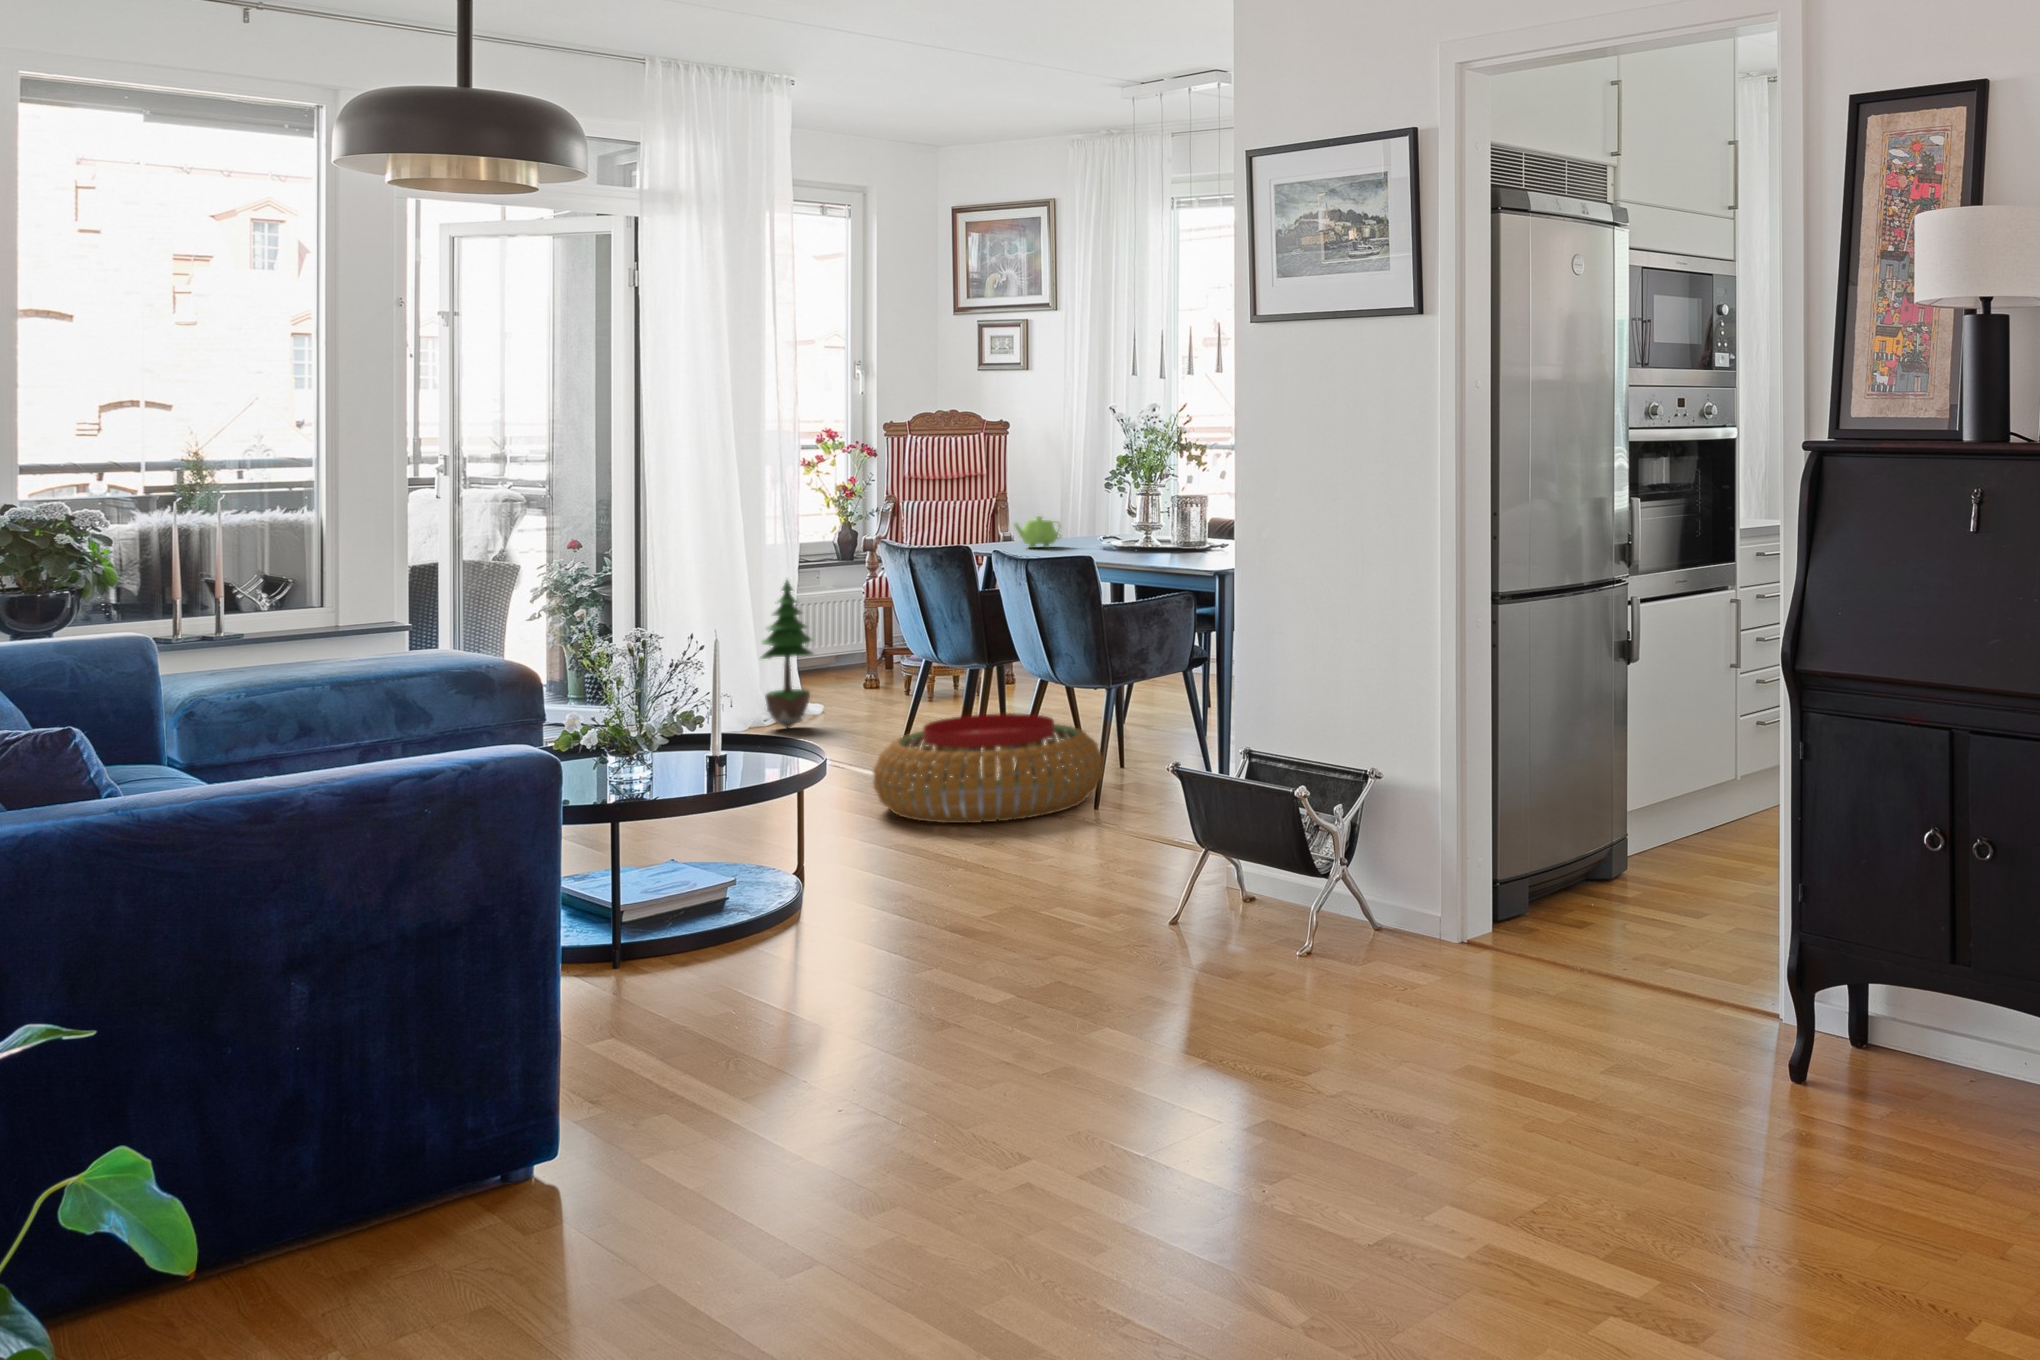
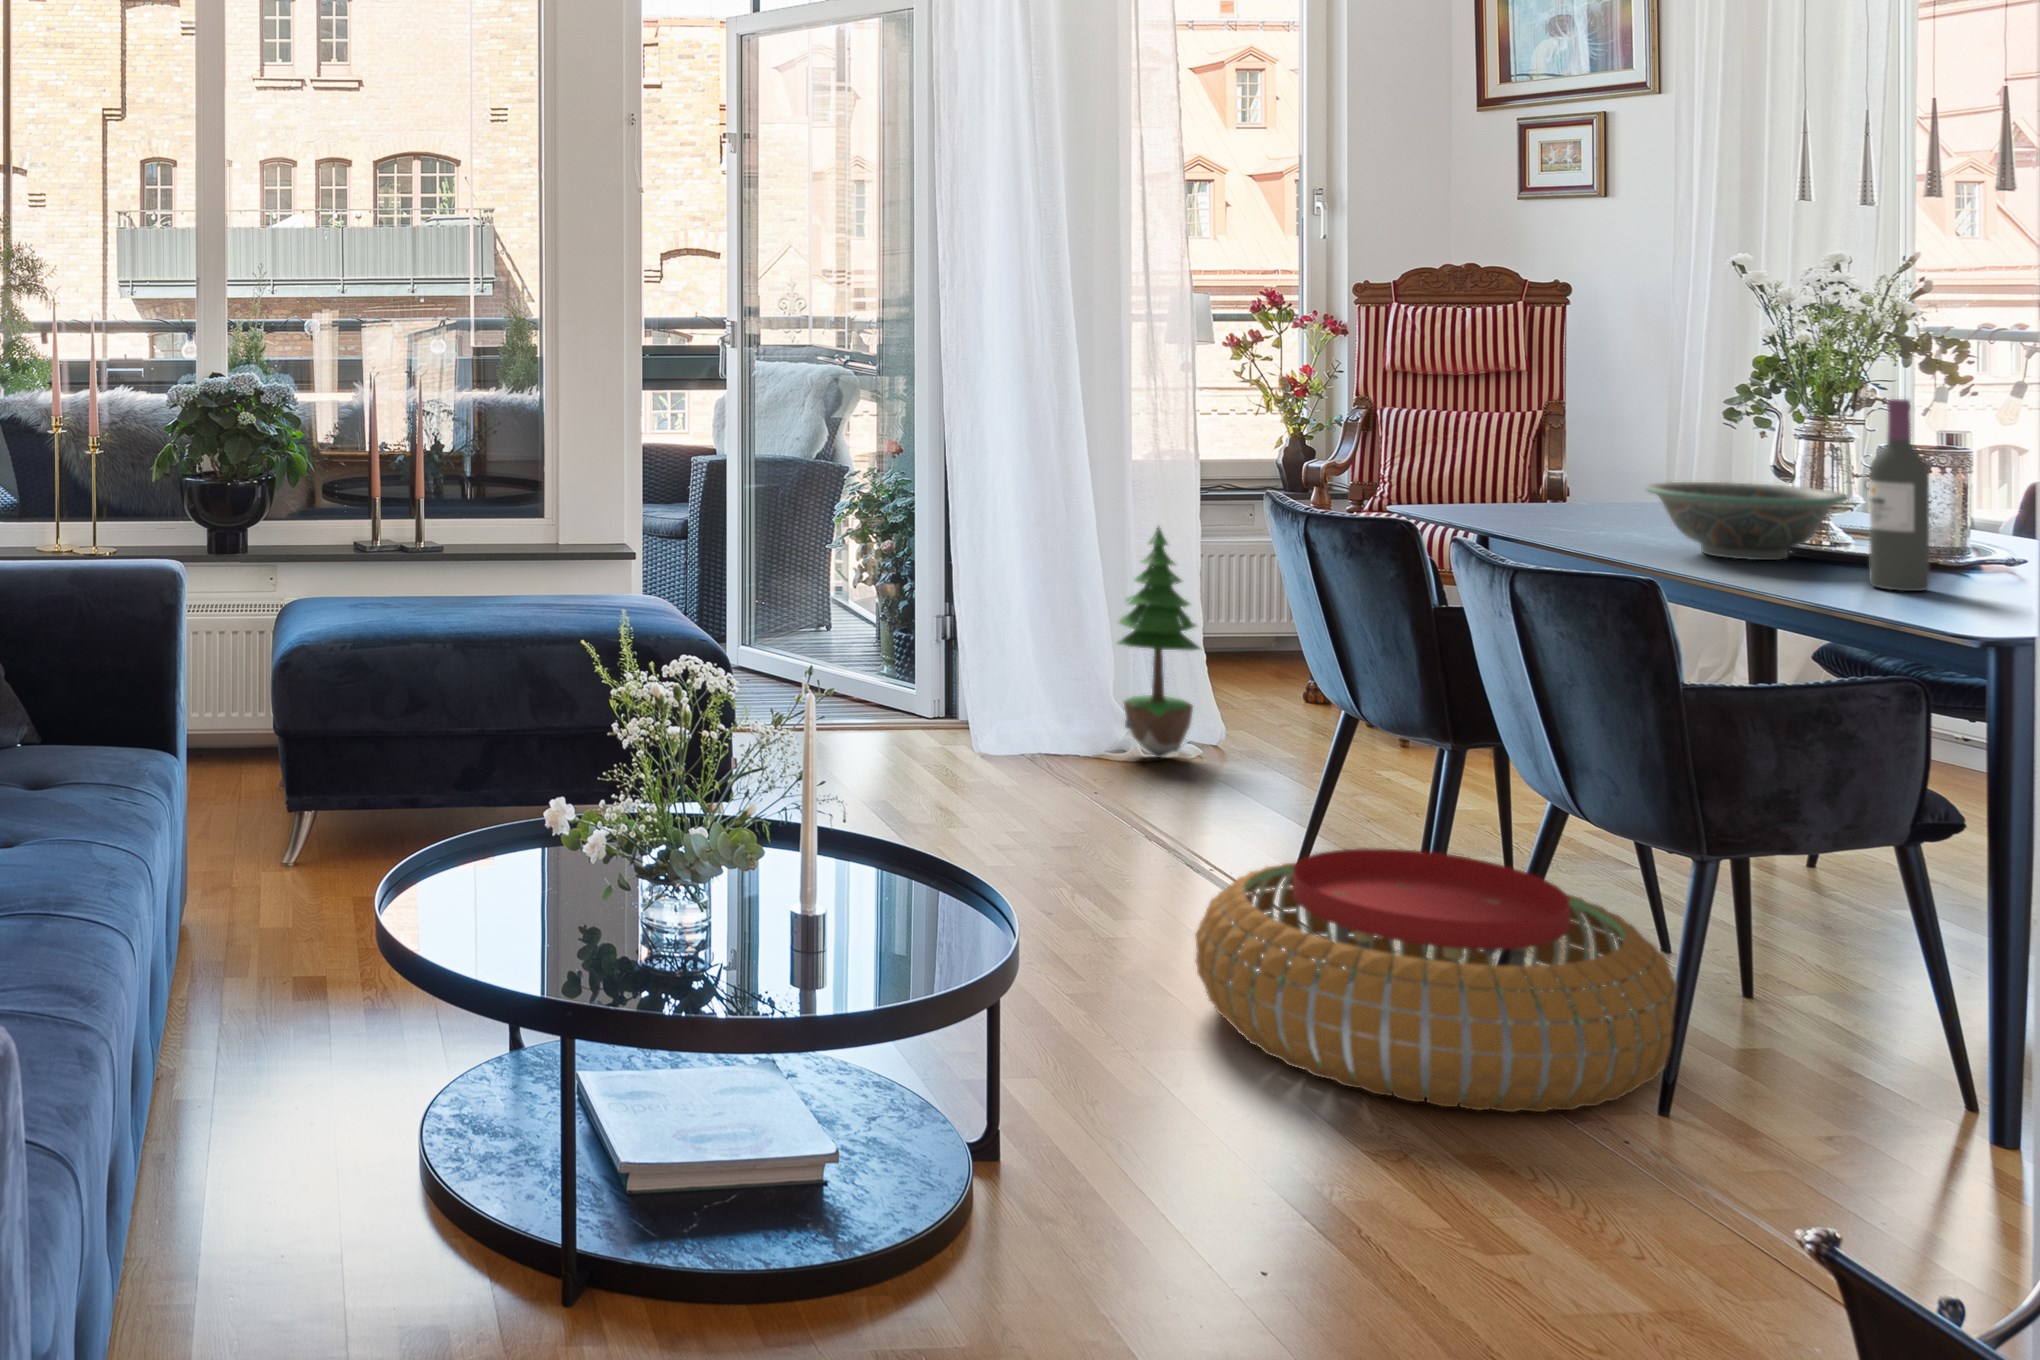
wine bottle: none [1171,470,1195,558] -> present [1869,399,1929,591]
teapot: present [1015,516,1060,548] -> none [1523,465,1624,527]
decorative bowl: none [1075,518,1161,553] -> present [1646,482,1847,560]

